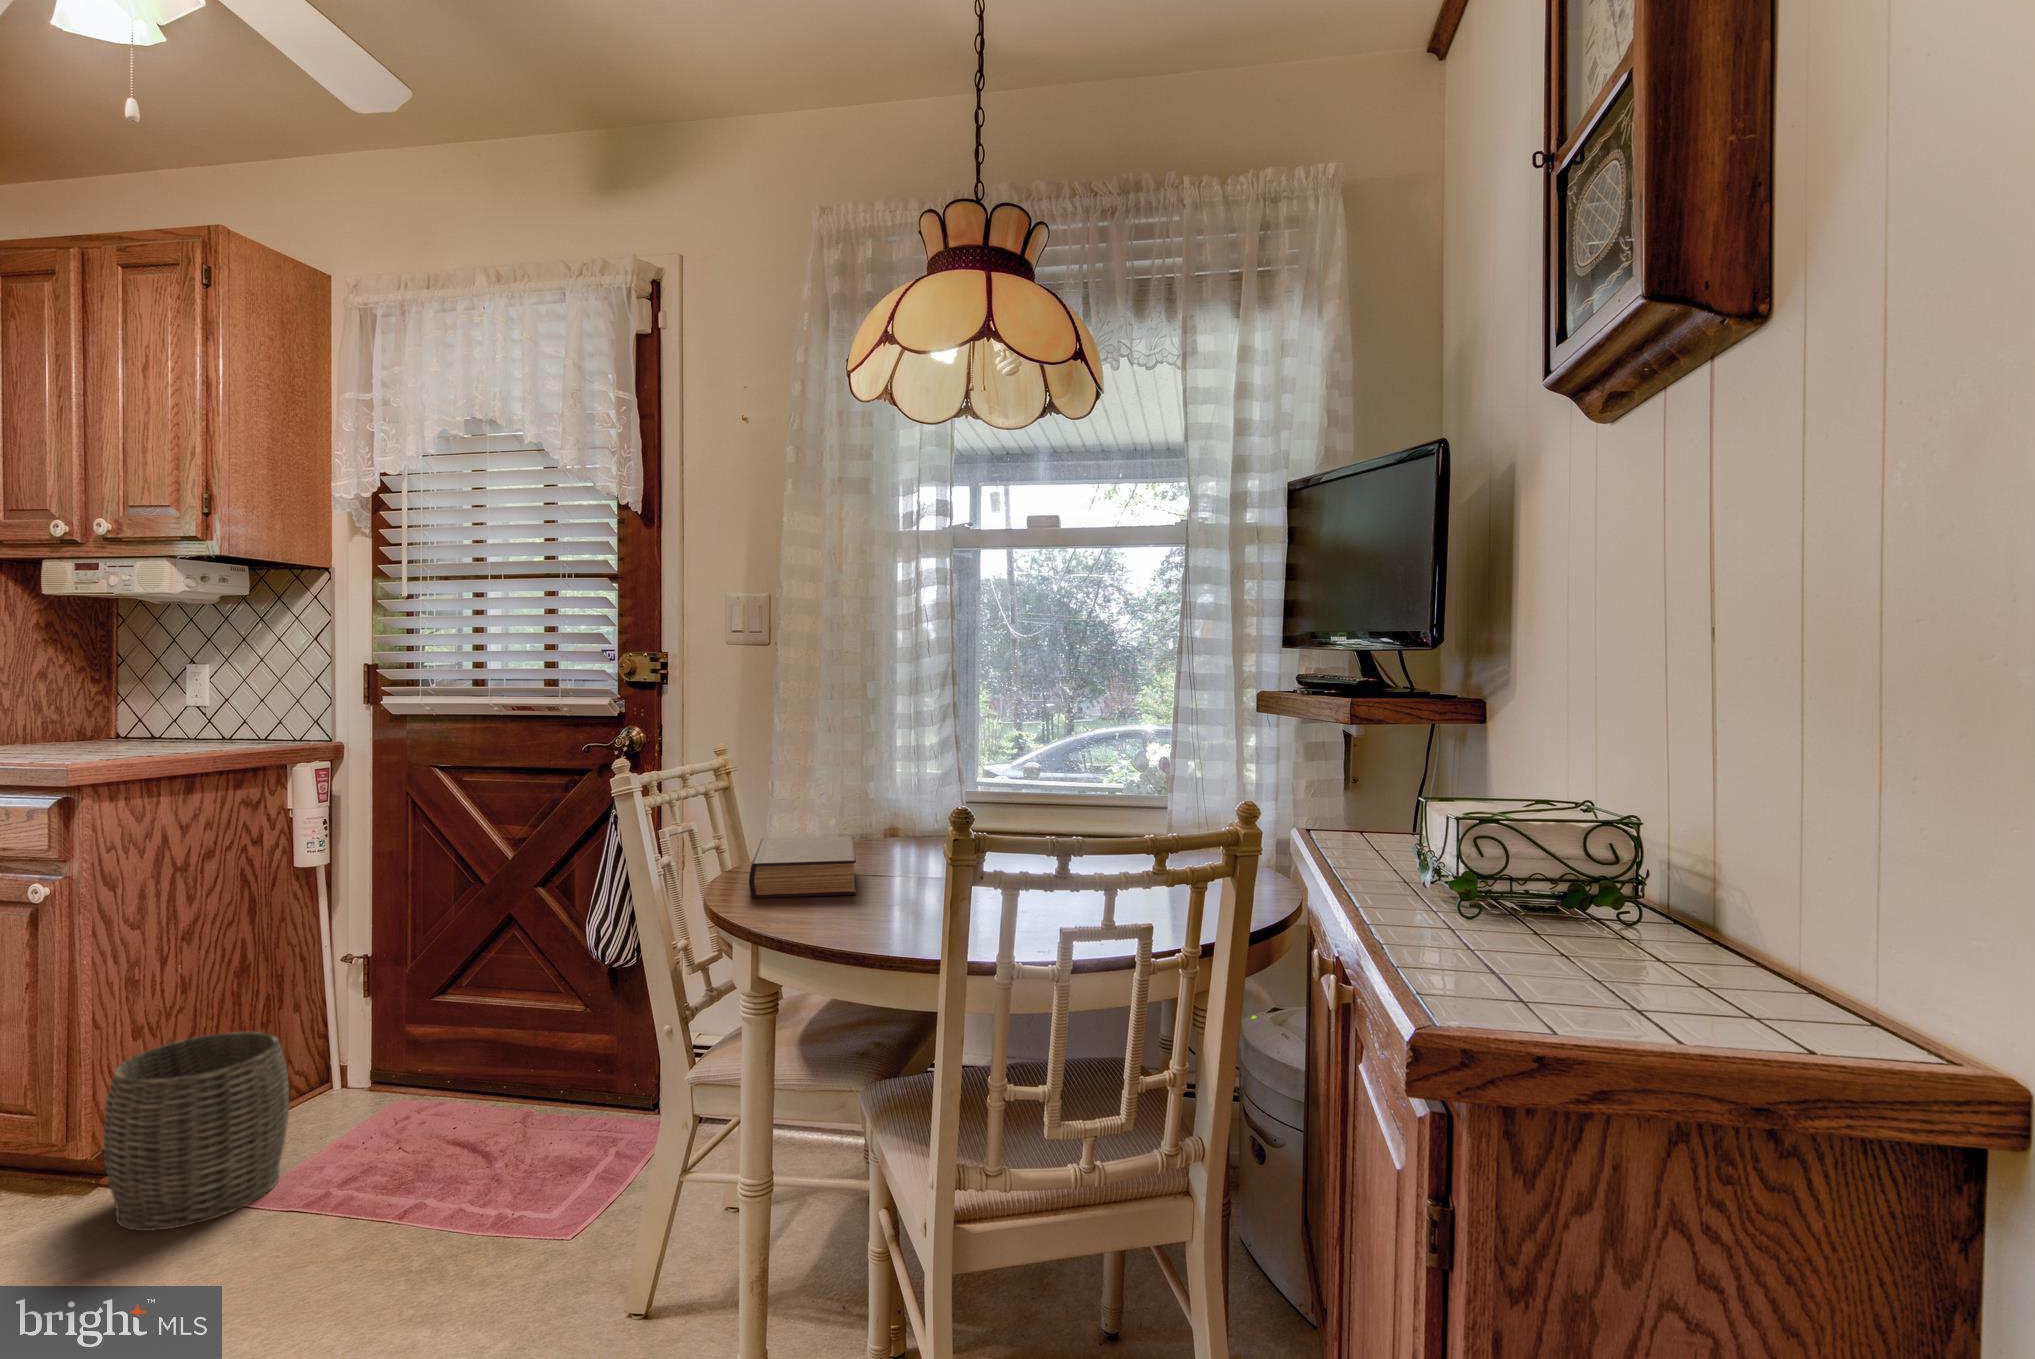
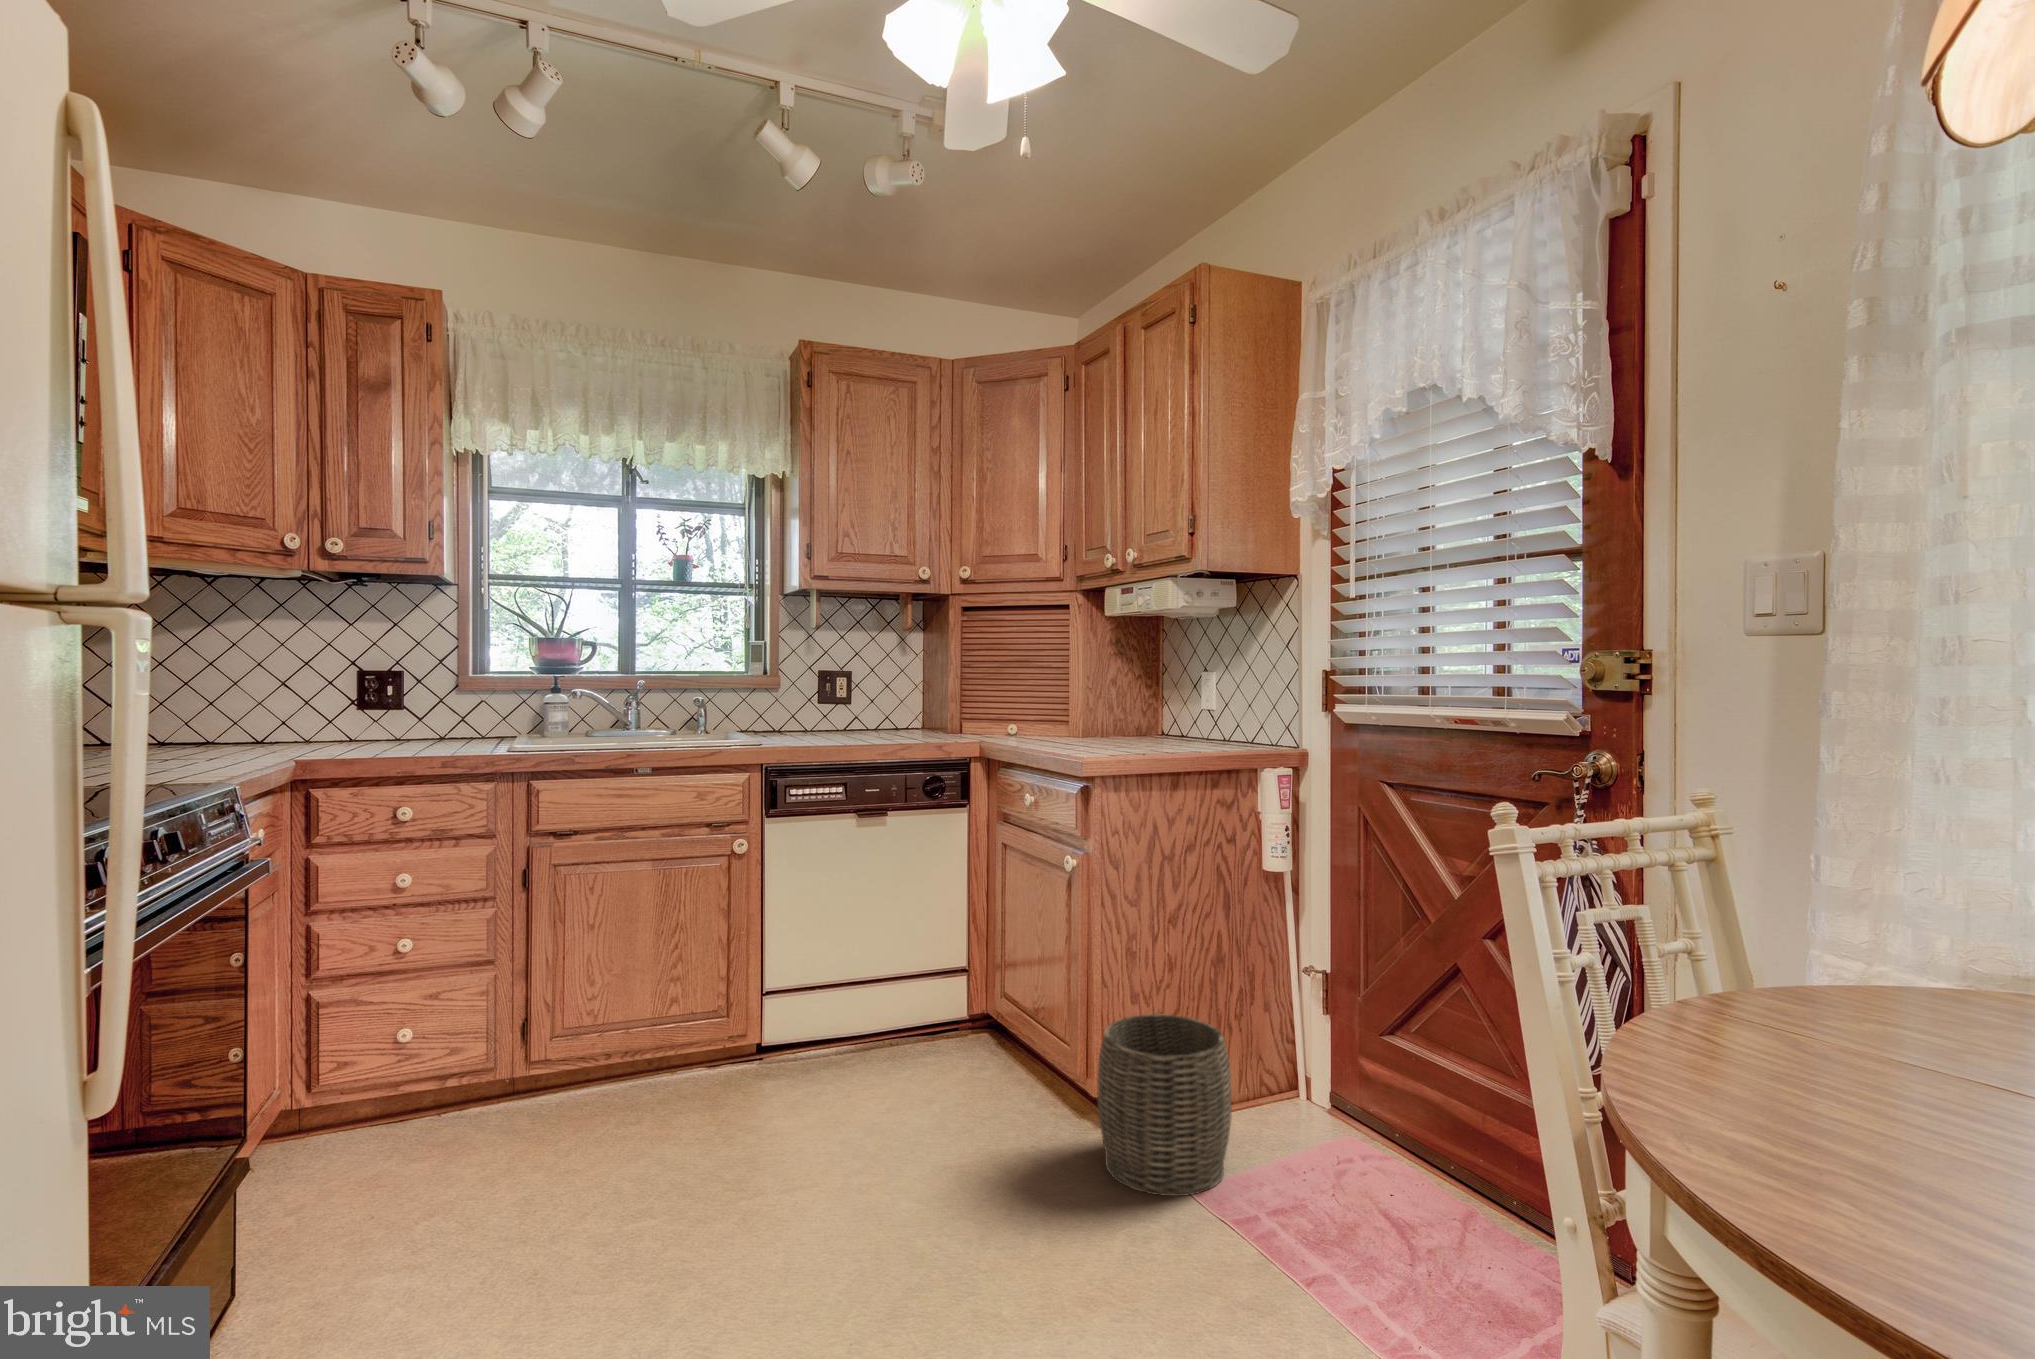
book: present [749,836,856,898] -> none [1698,961,1971,1132]

